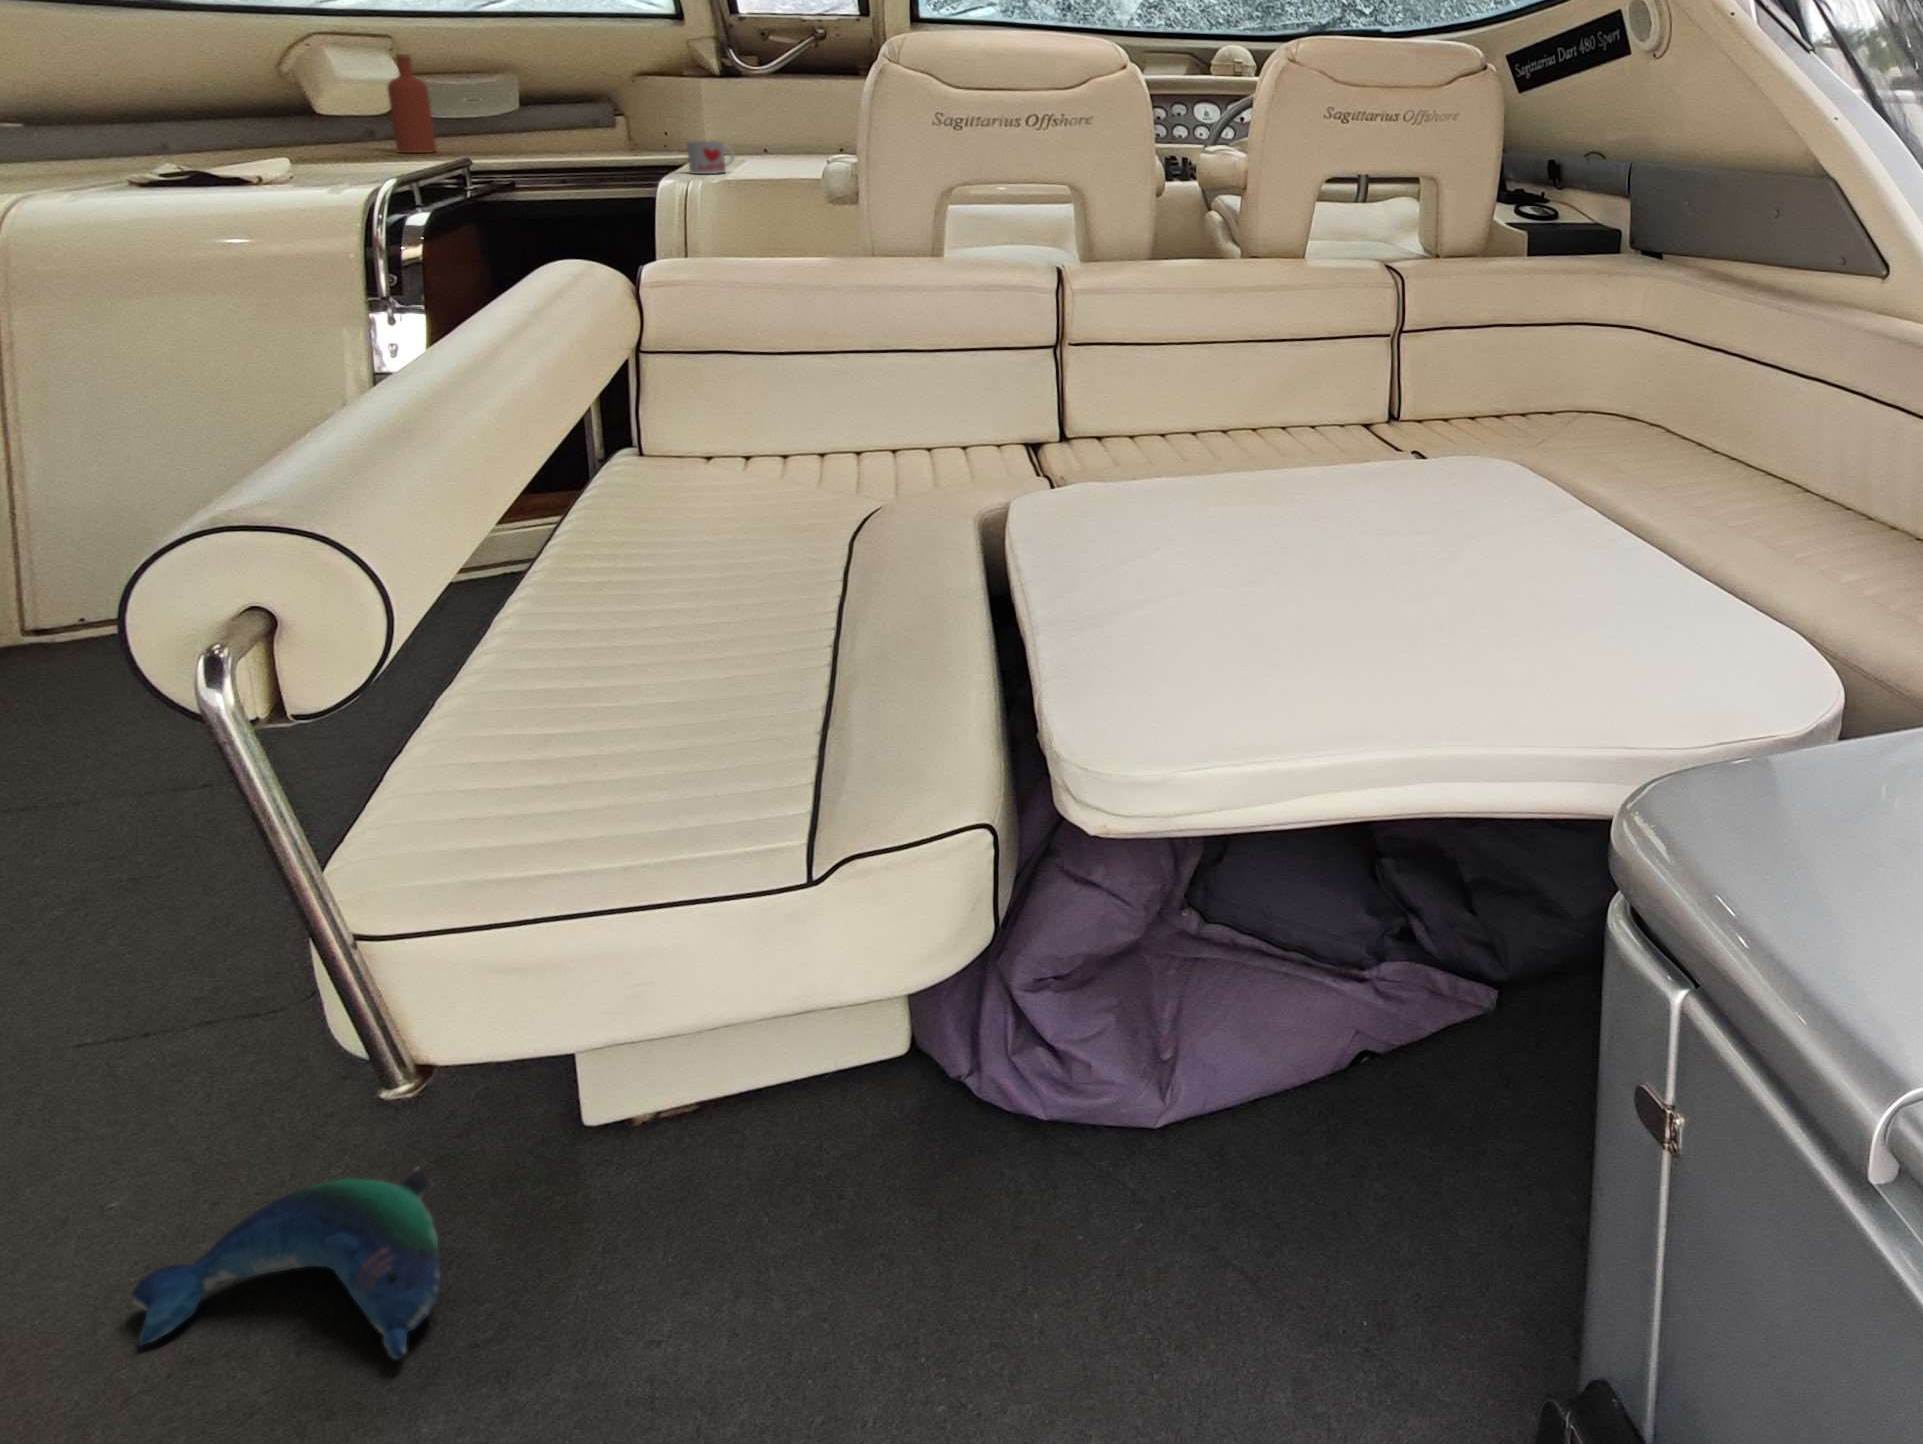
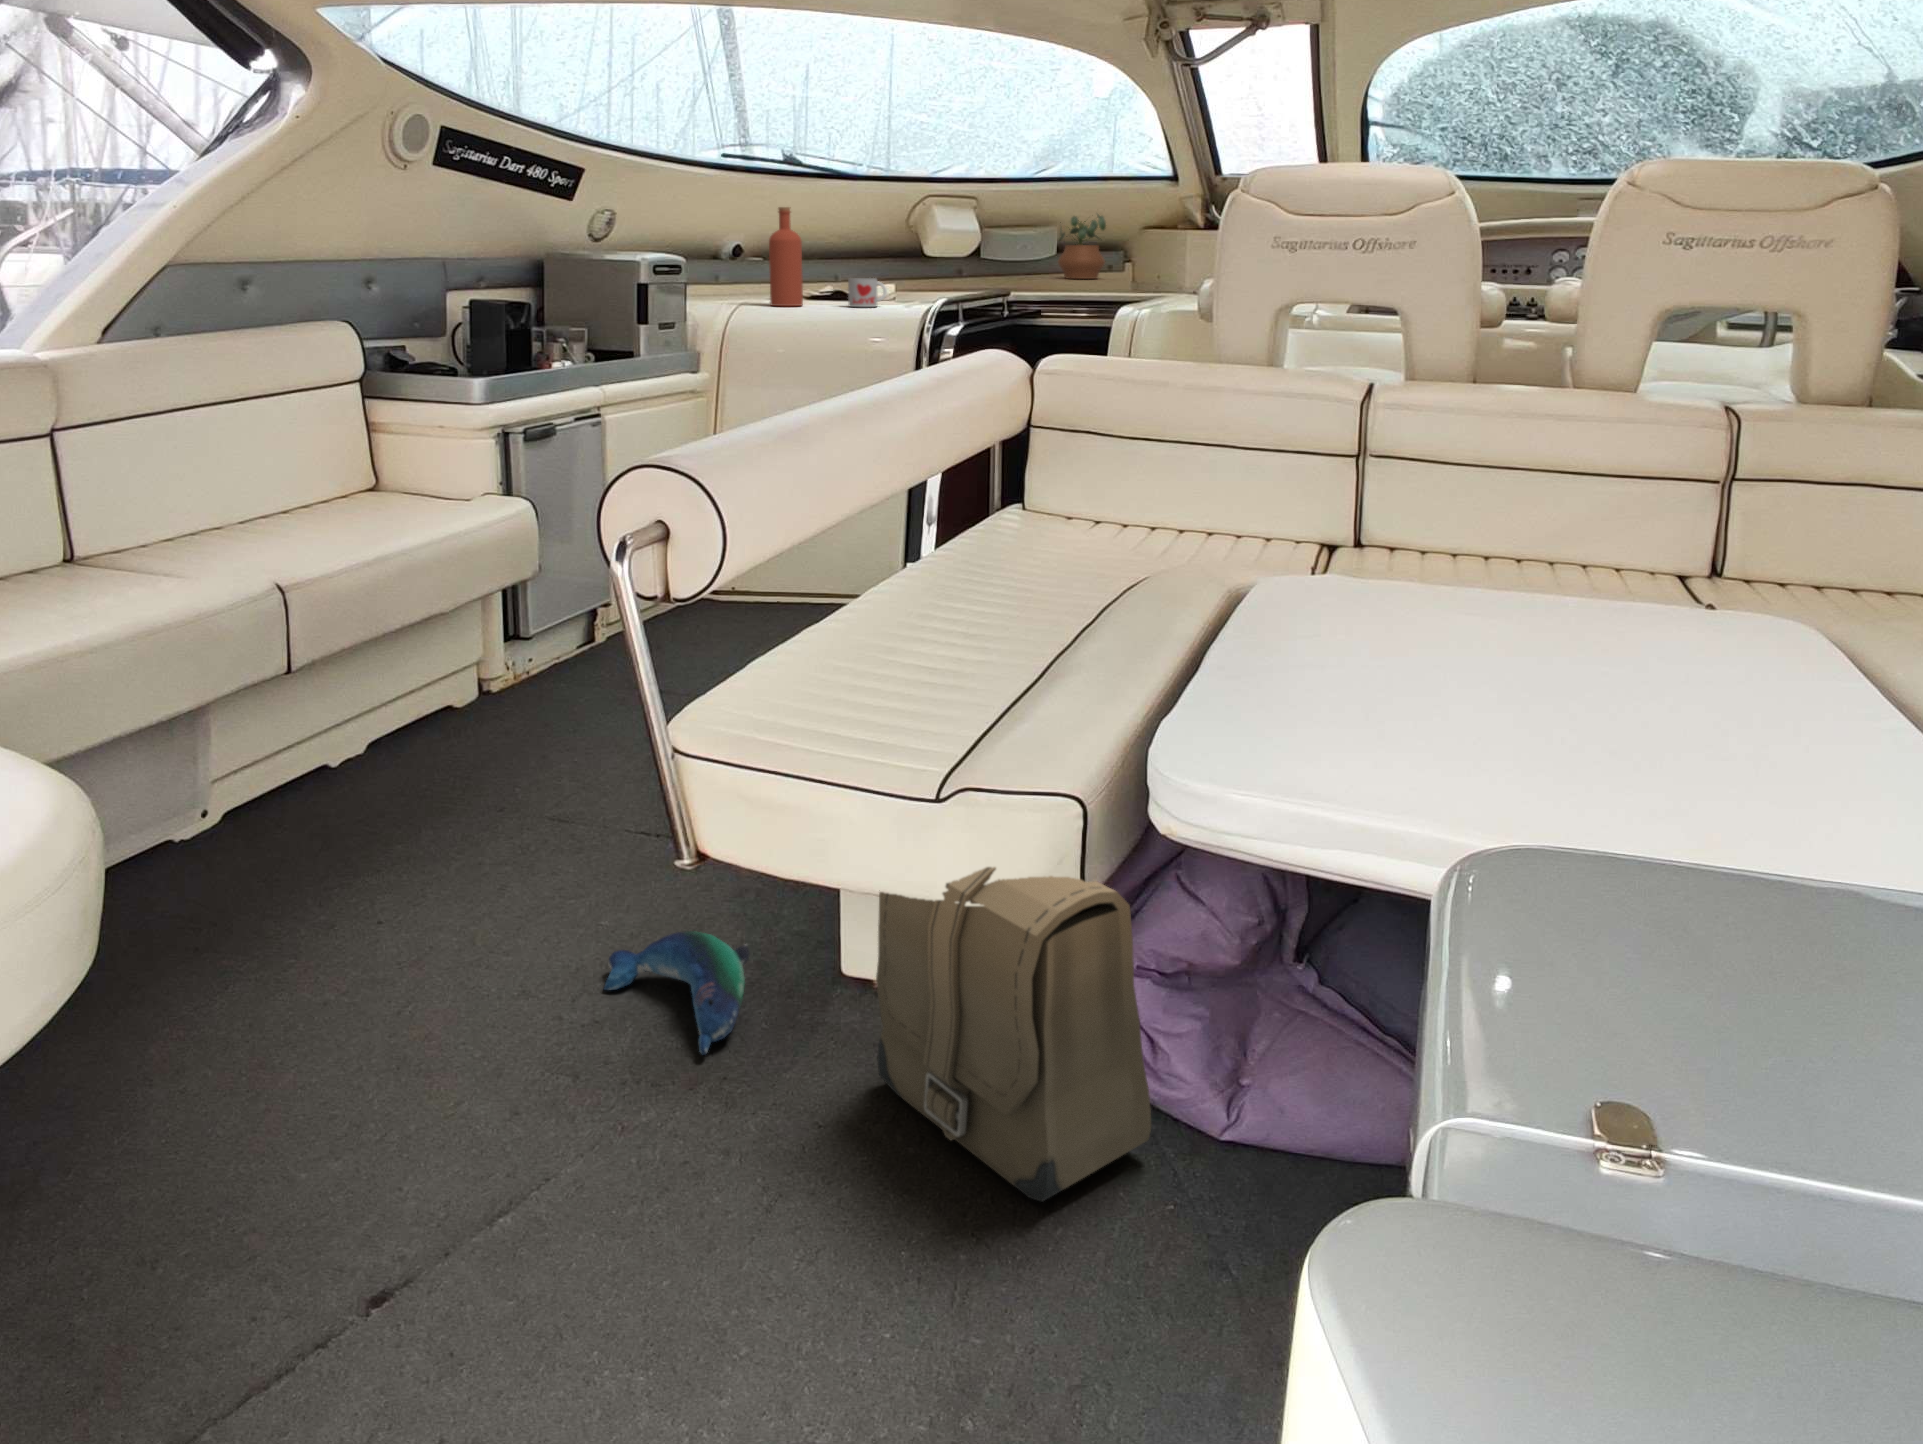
bottle: present [387,54,436,153] -> present [769,207,803,306]
potted plant: none [523,58,600,143] -> present [1058,215,1106,279]
mug: present [687,141,734,174] -> present [848,278,887,307]
backpack: none [691,838,1100,1307] -> present [876,867,1151,1201]

